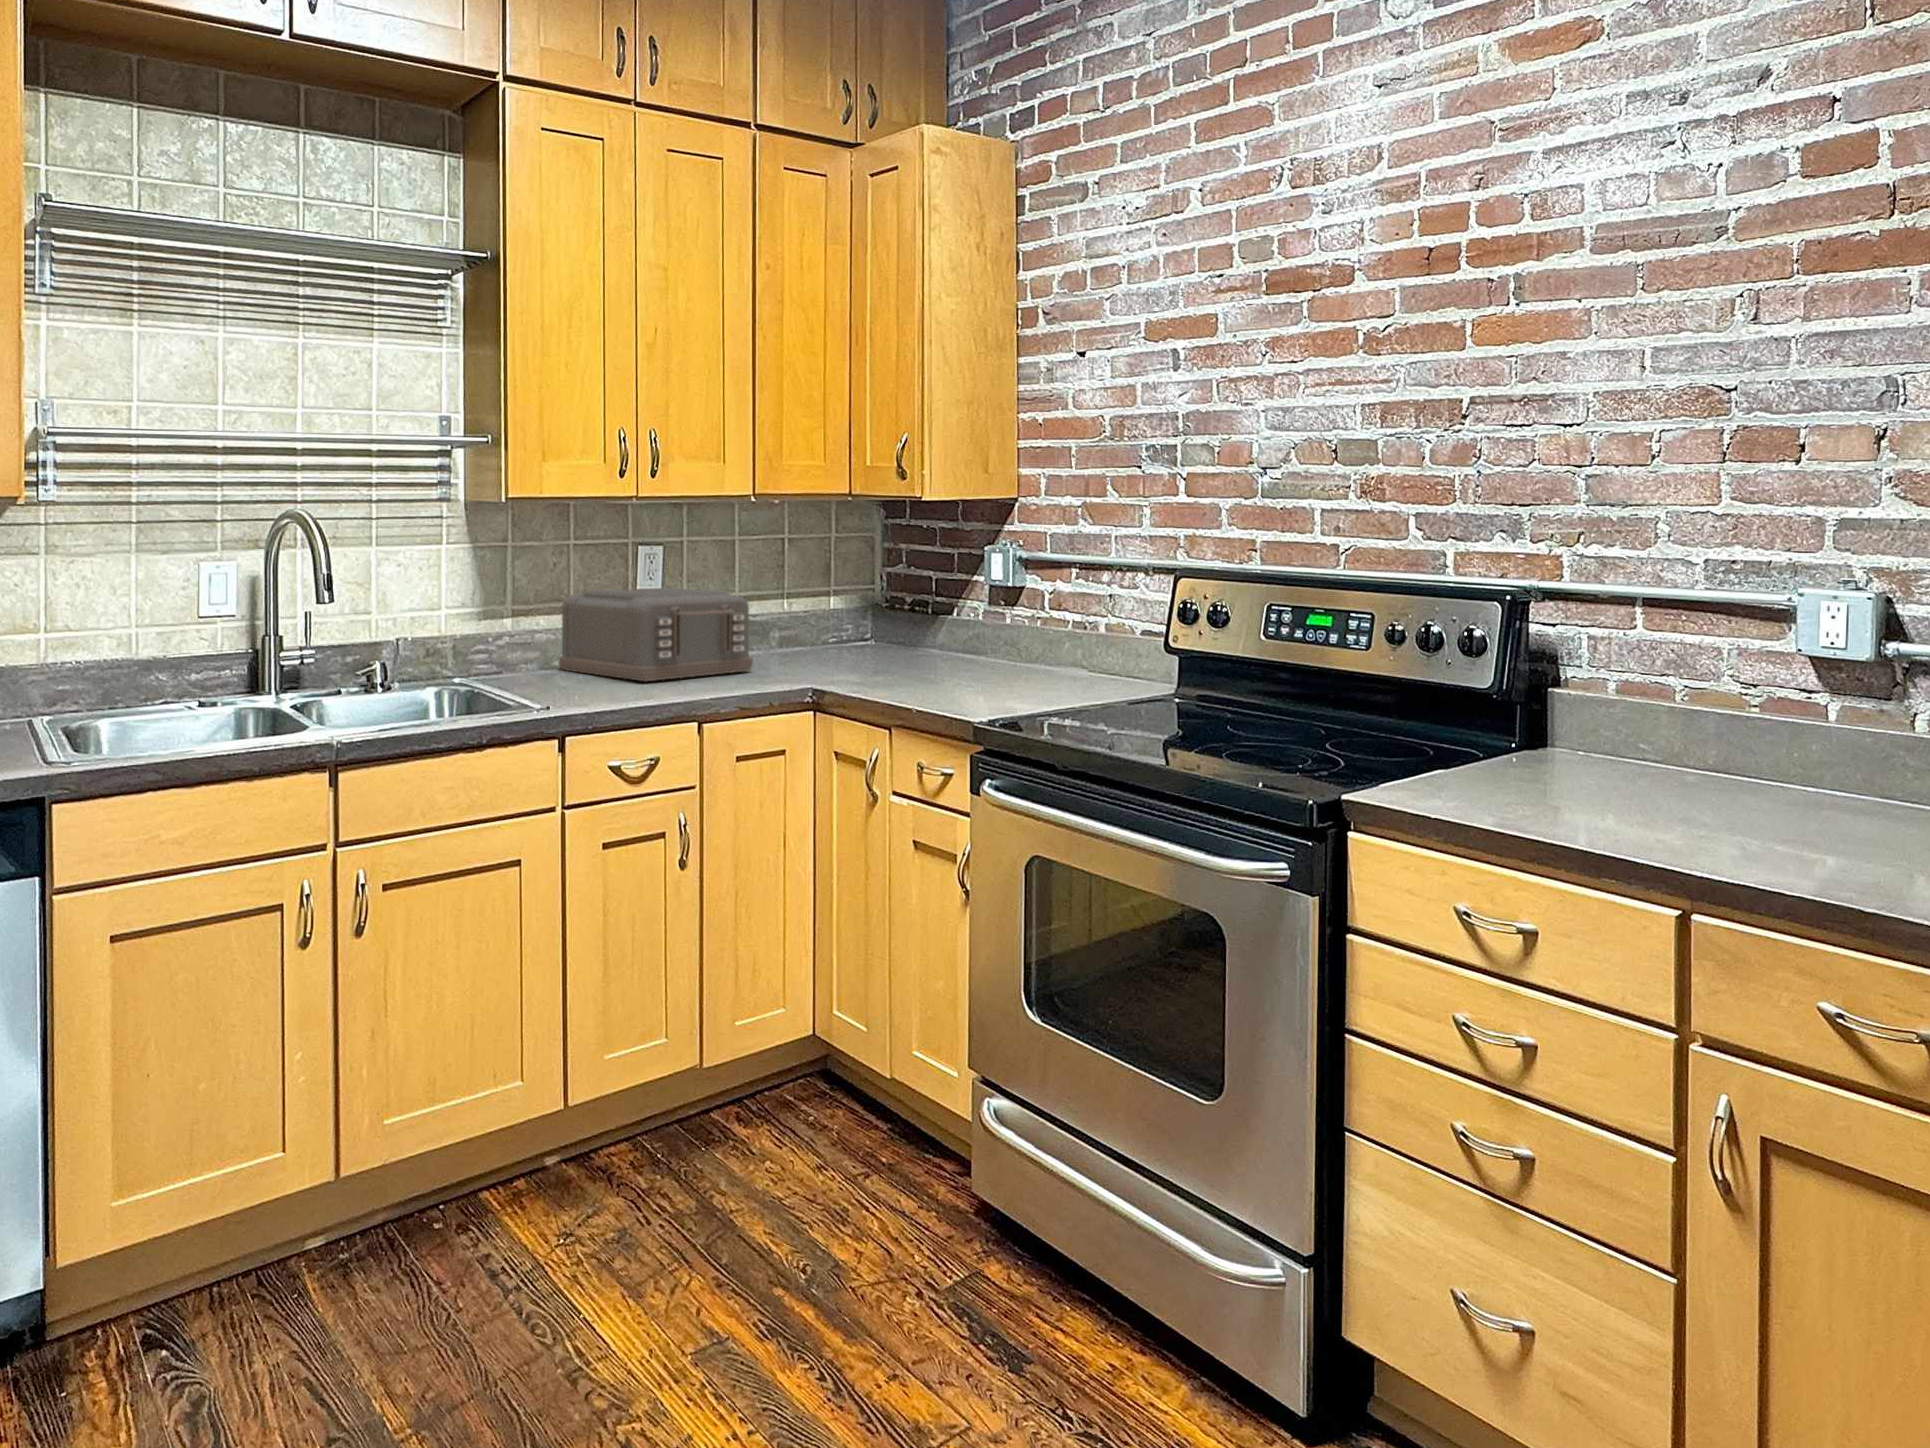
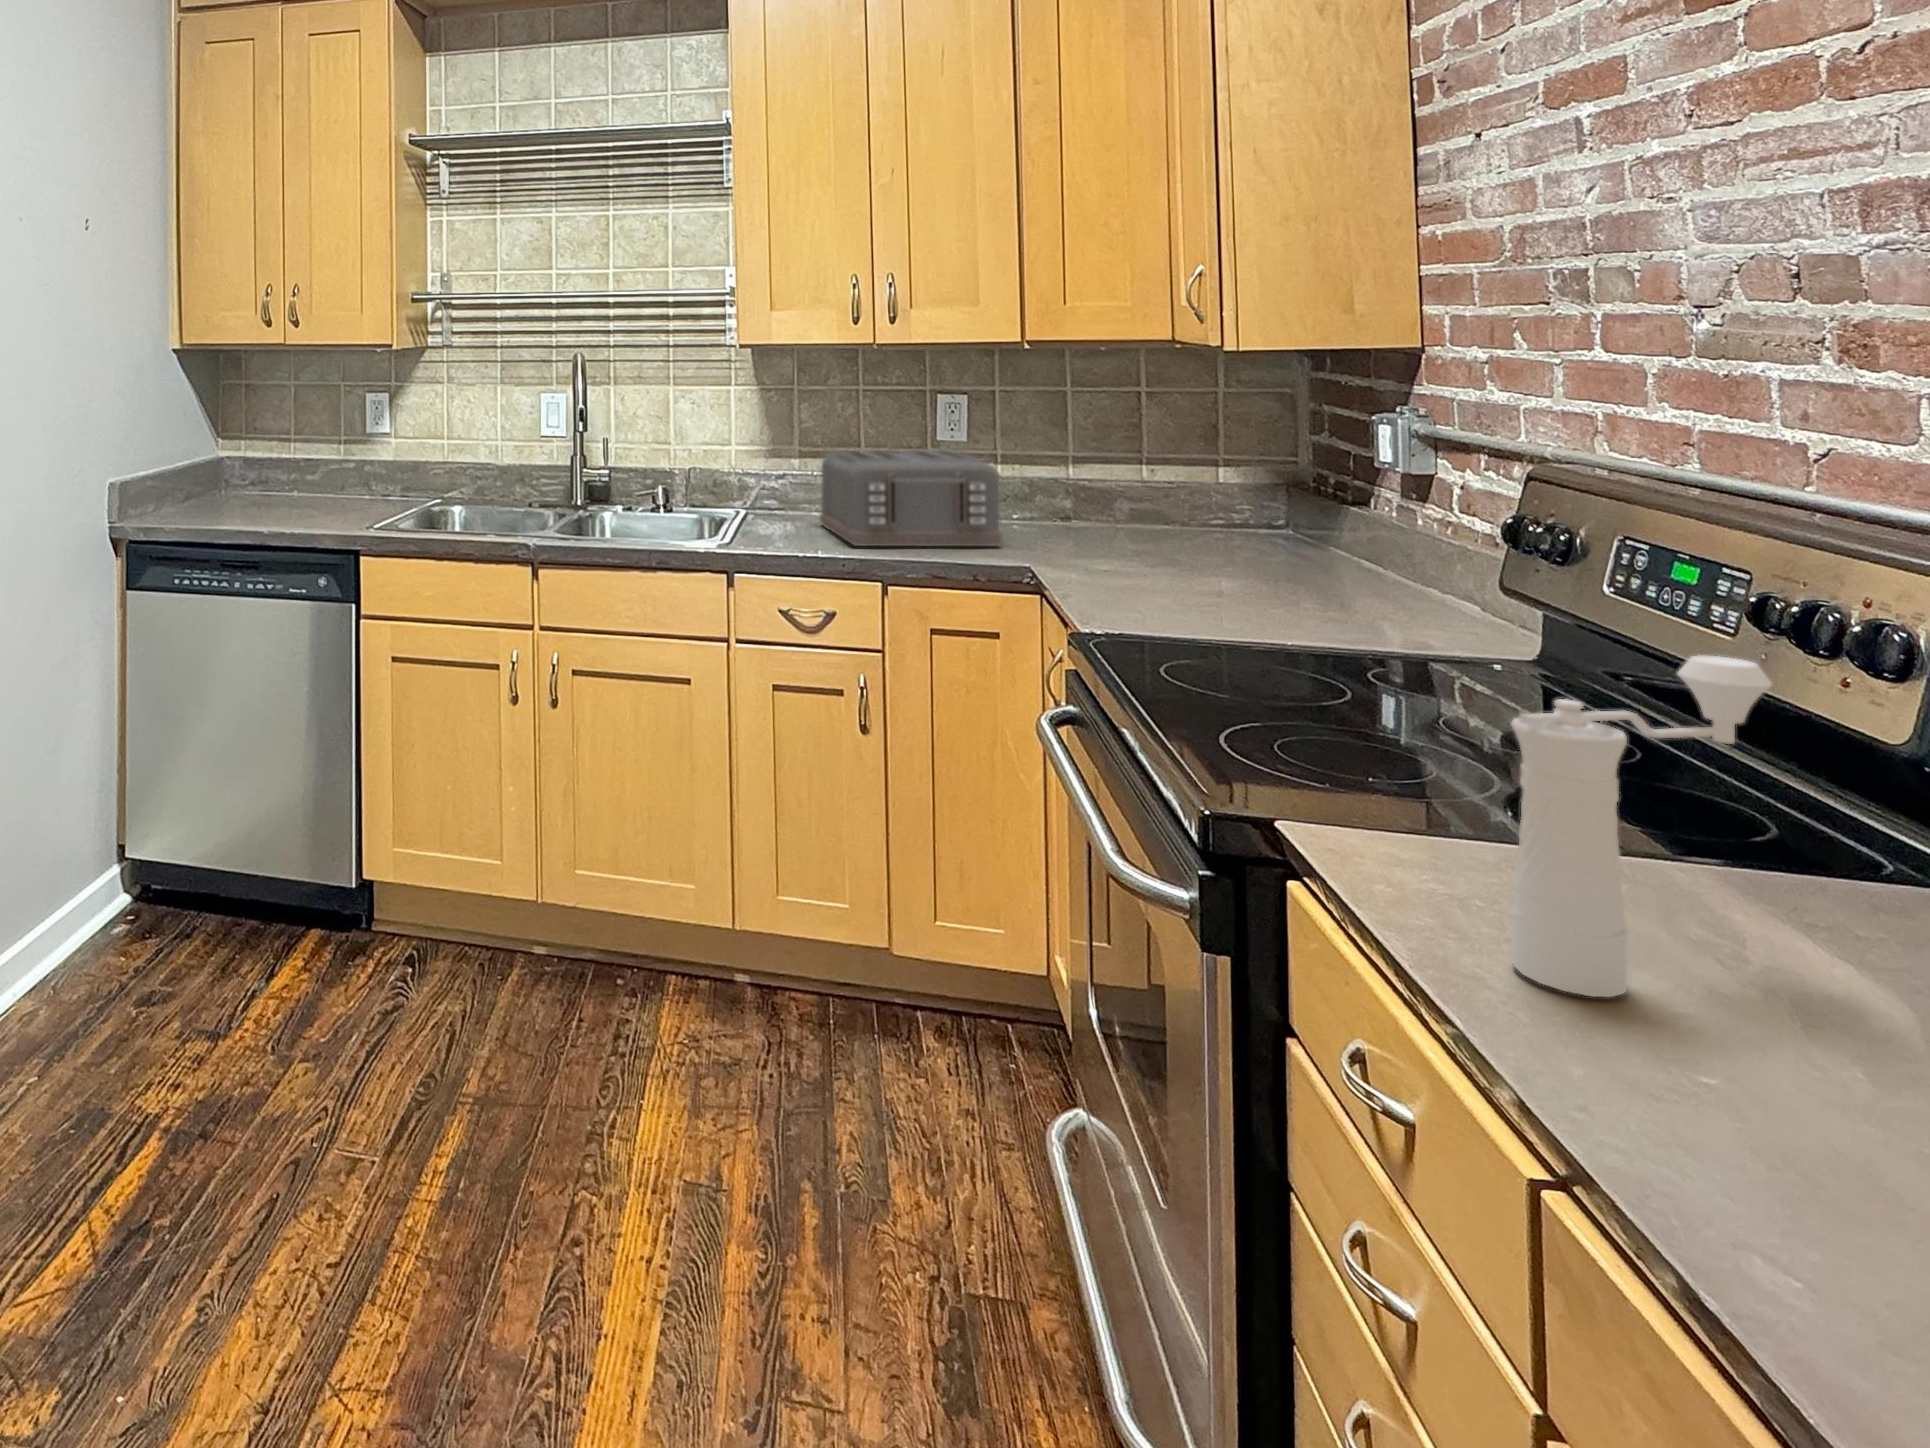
pepper mill: none [1533,641,1592,831] -> present [1511,655,1772,997]

